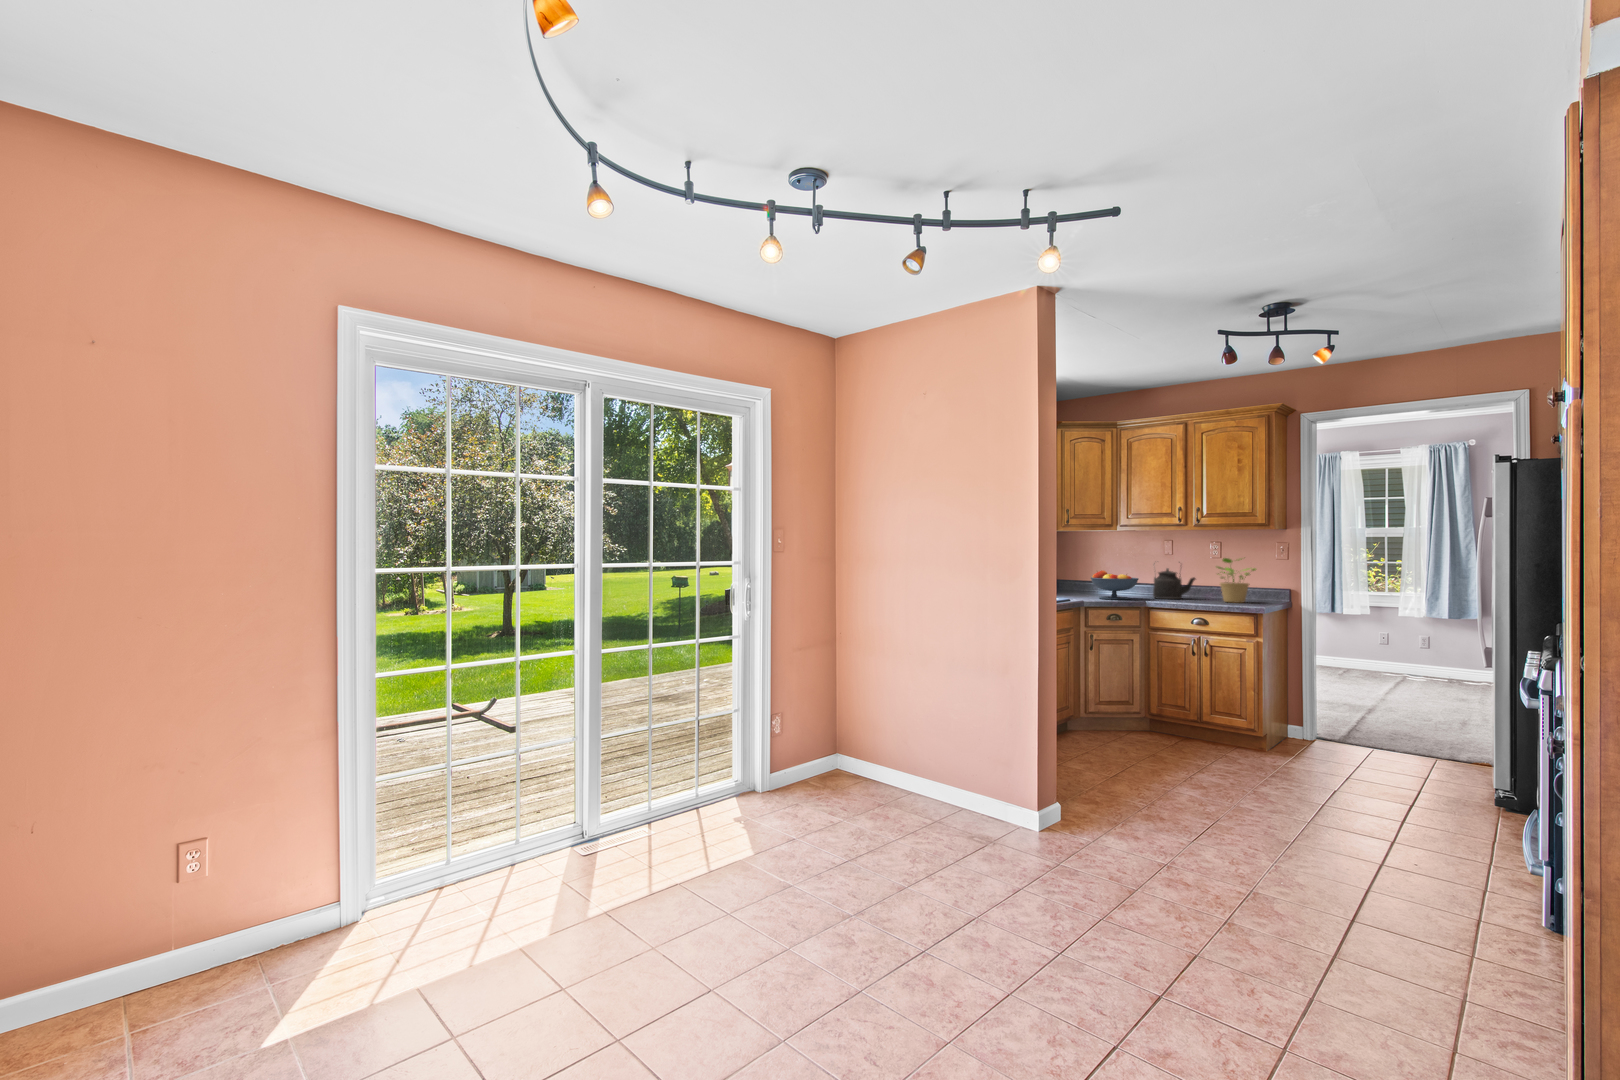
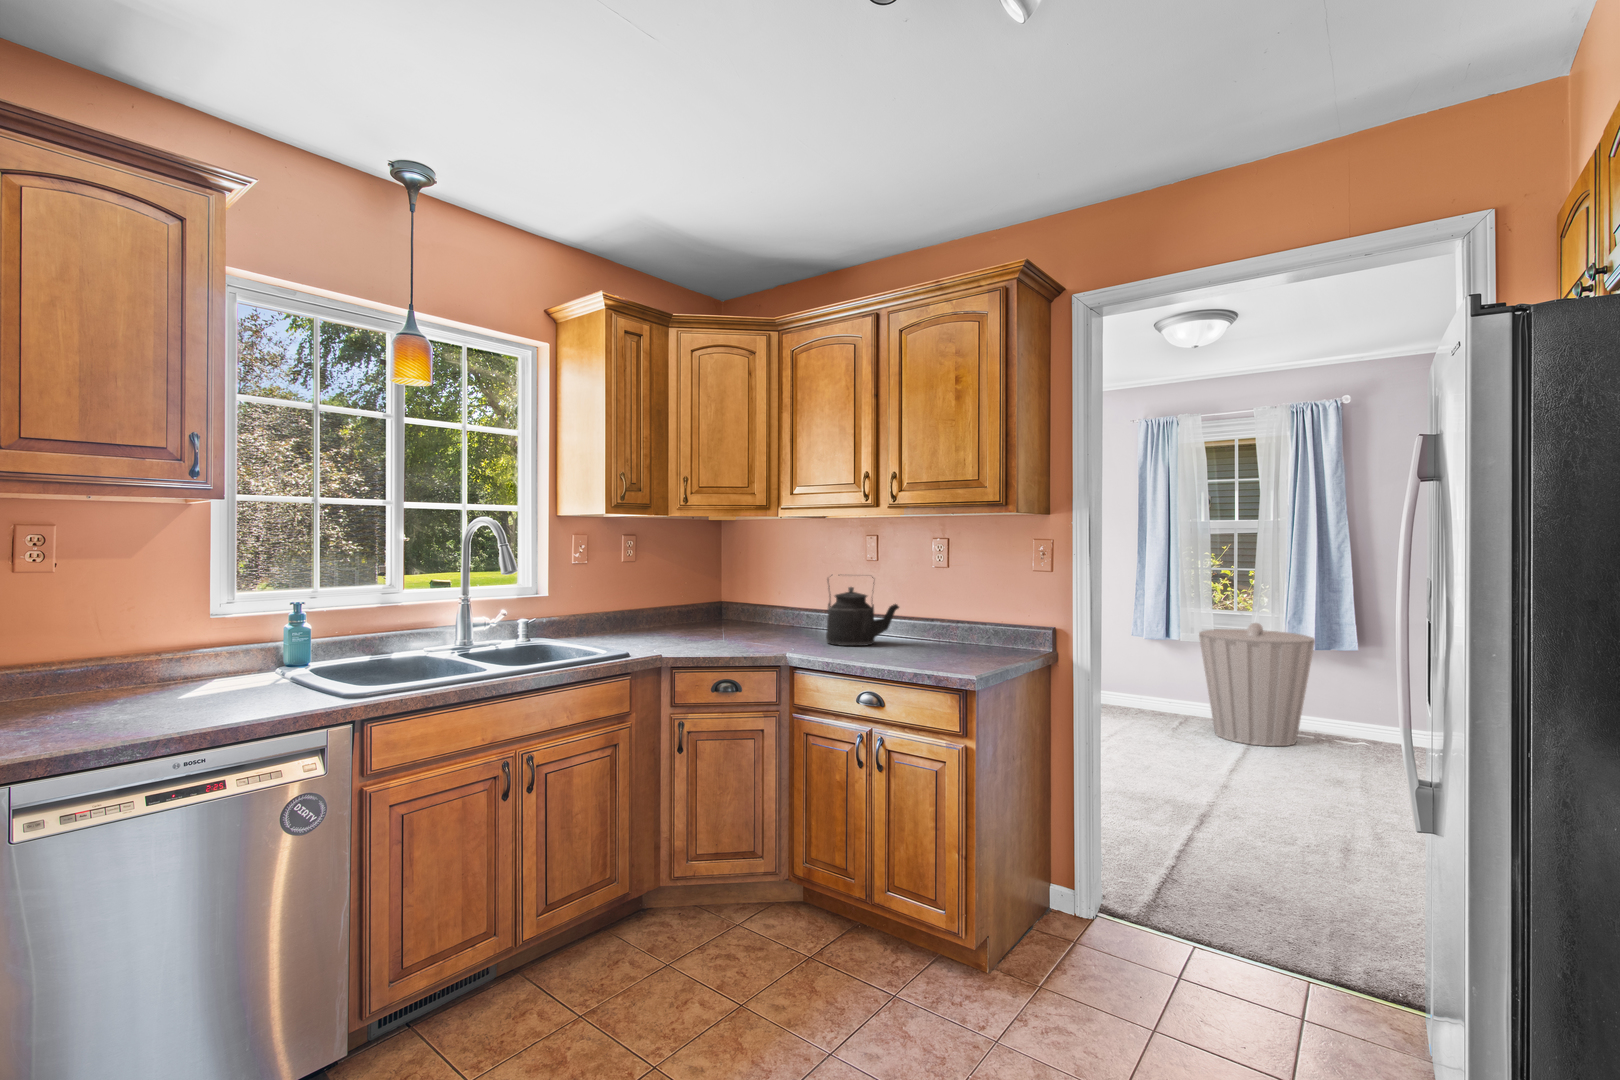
potted plant: present [1217,558,1256,603] -> none [913,569,989,657]
fruit bowl: present [1091,570,1138,599] -> none [706,592,792,649]
trash can: none [1359,599,1448,683] -> present [1199,623,1315,746]

